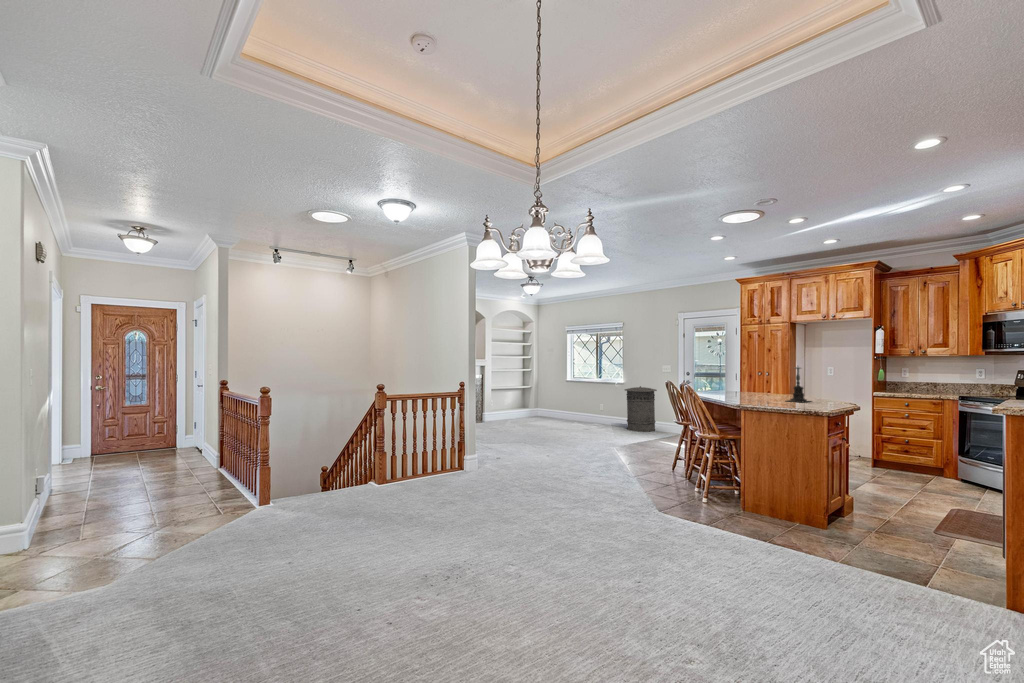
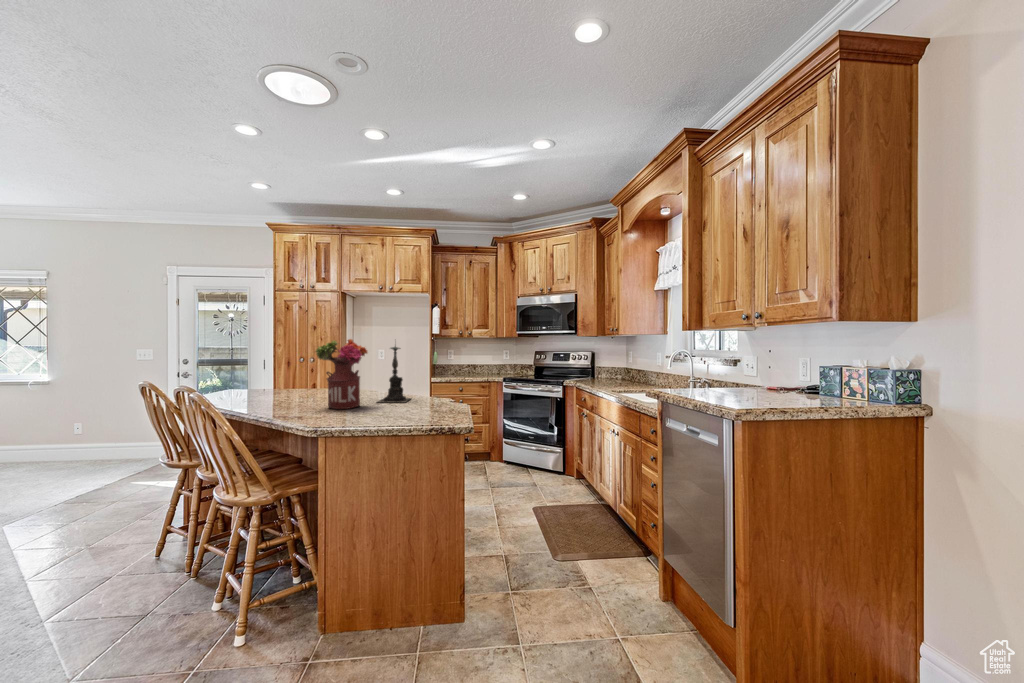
flower arrangement: none [744,362,776,402] -> present [316,339,368,409]
trash can: present [625,386,657,432] -> none [42,389,121,473]

